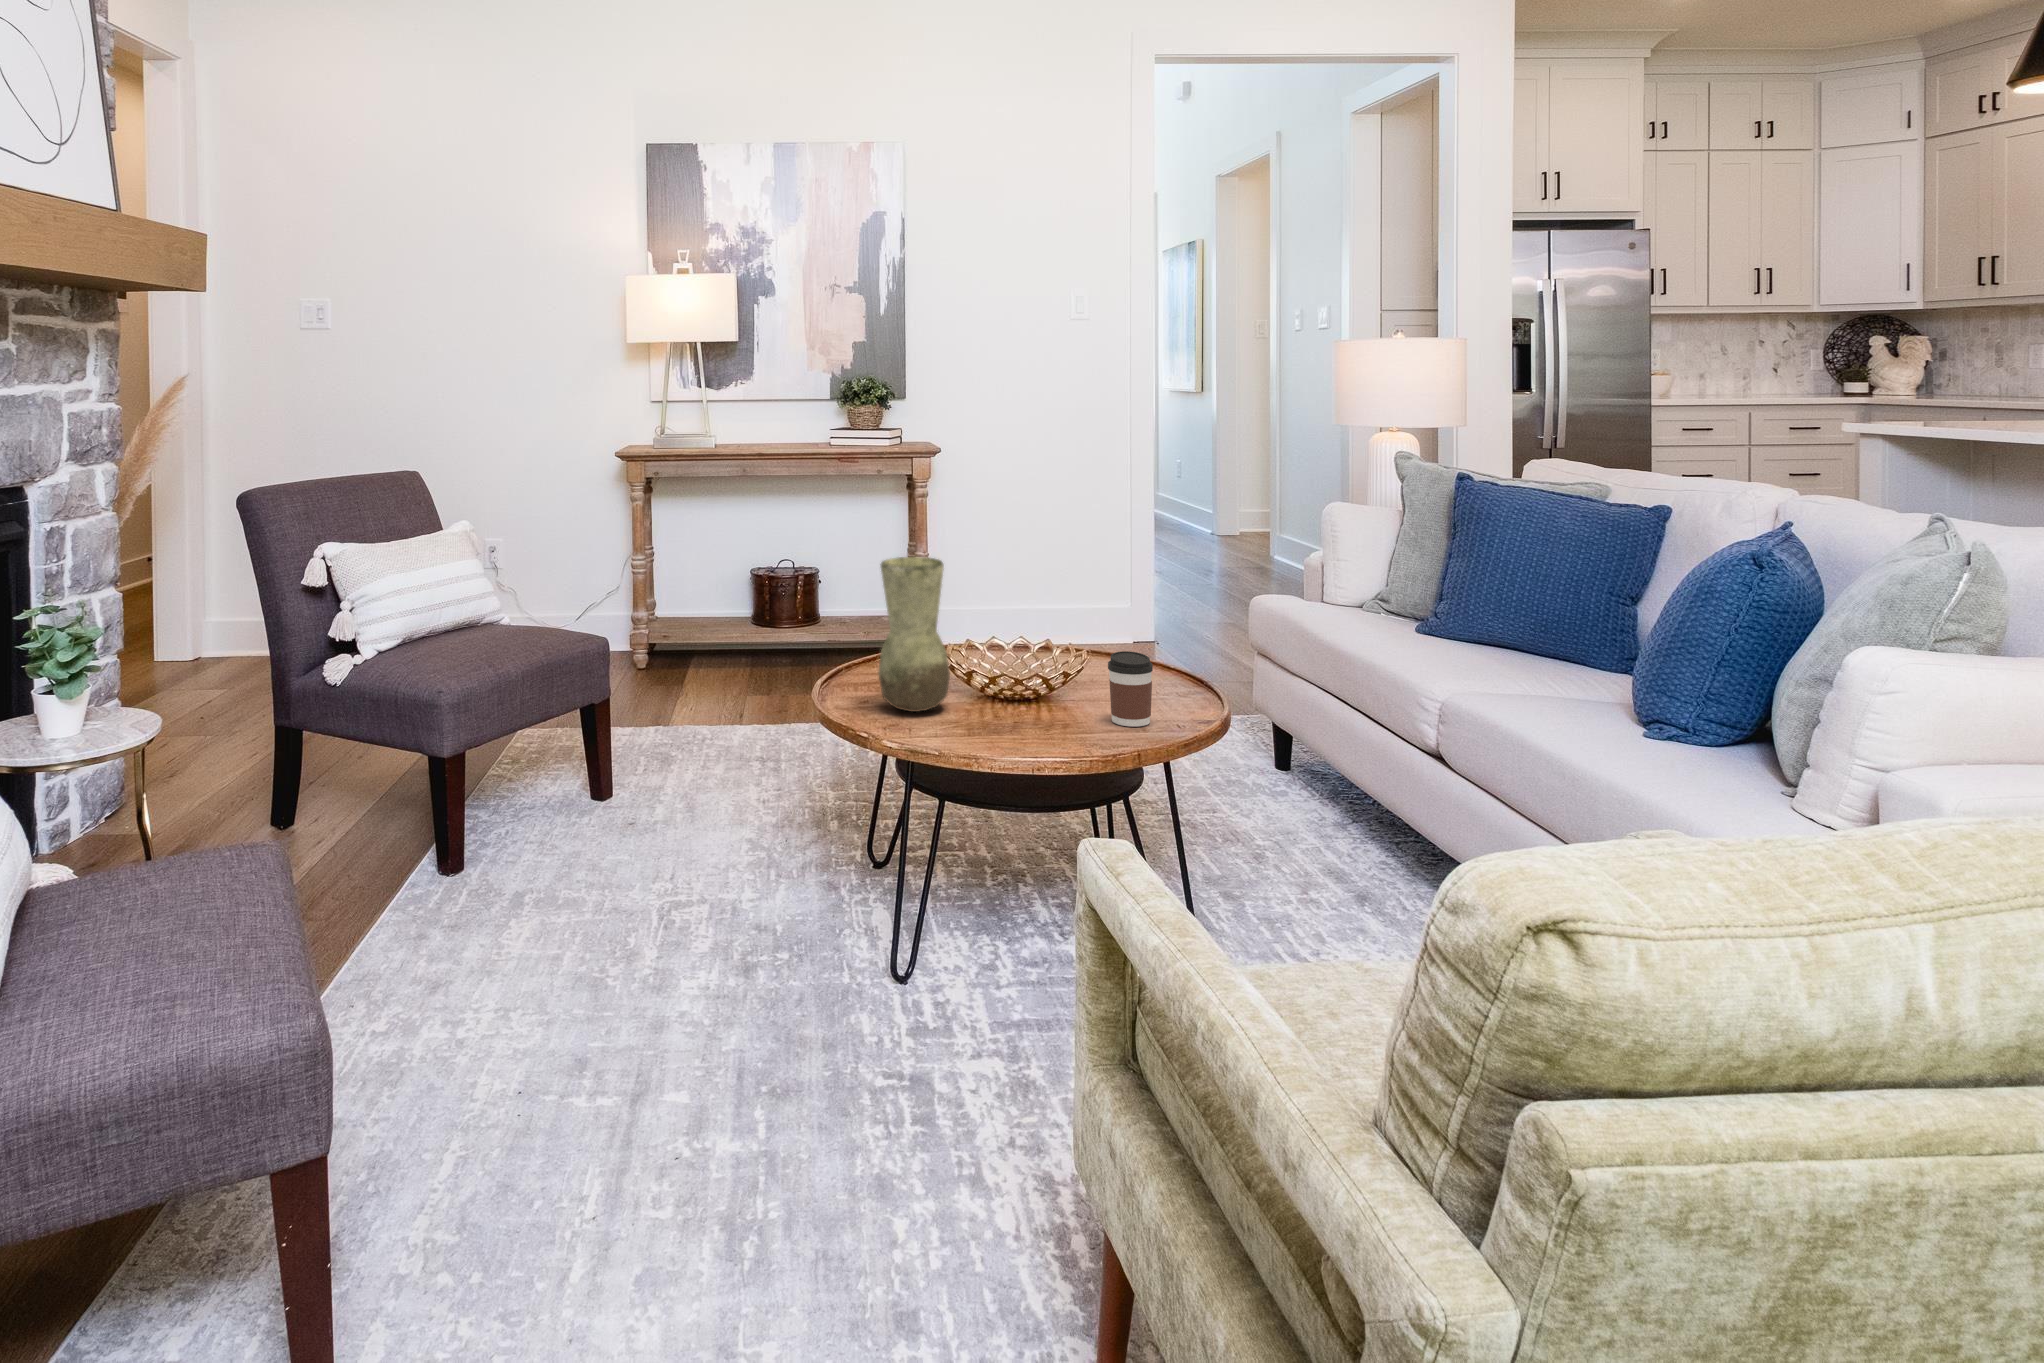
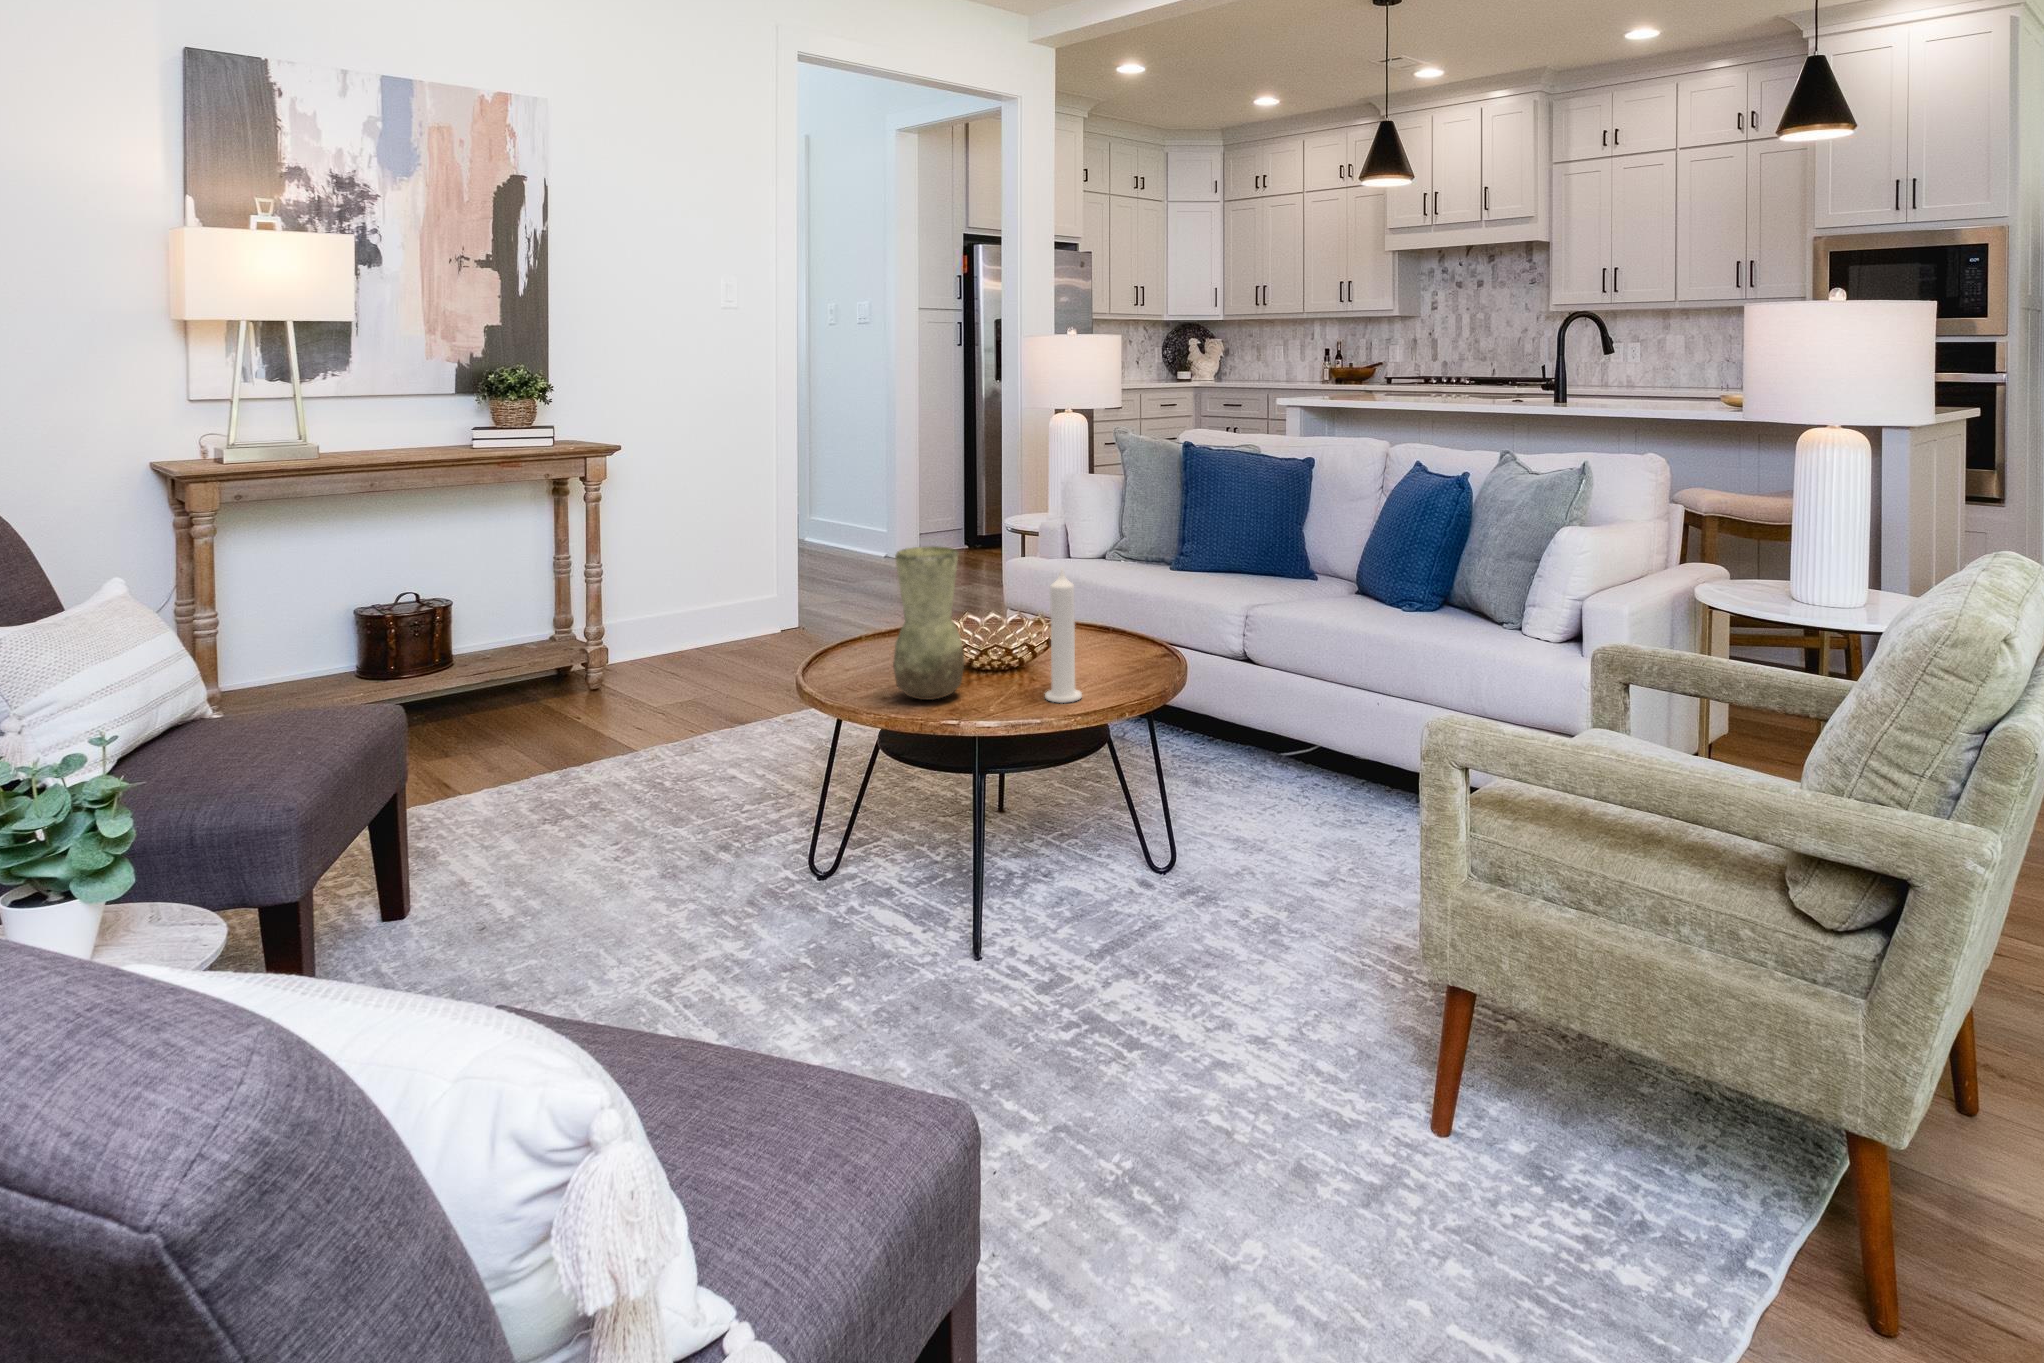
candle: none [1004,595,1045,743] -> present [1045,569,1082,703]
coffee cup: present [1108,651,1153,727] -> none [1089,609,1127,673]

